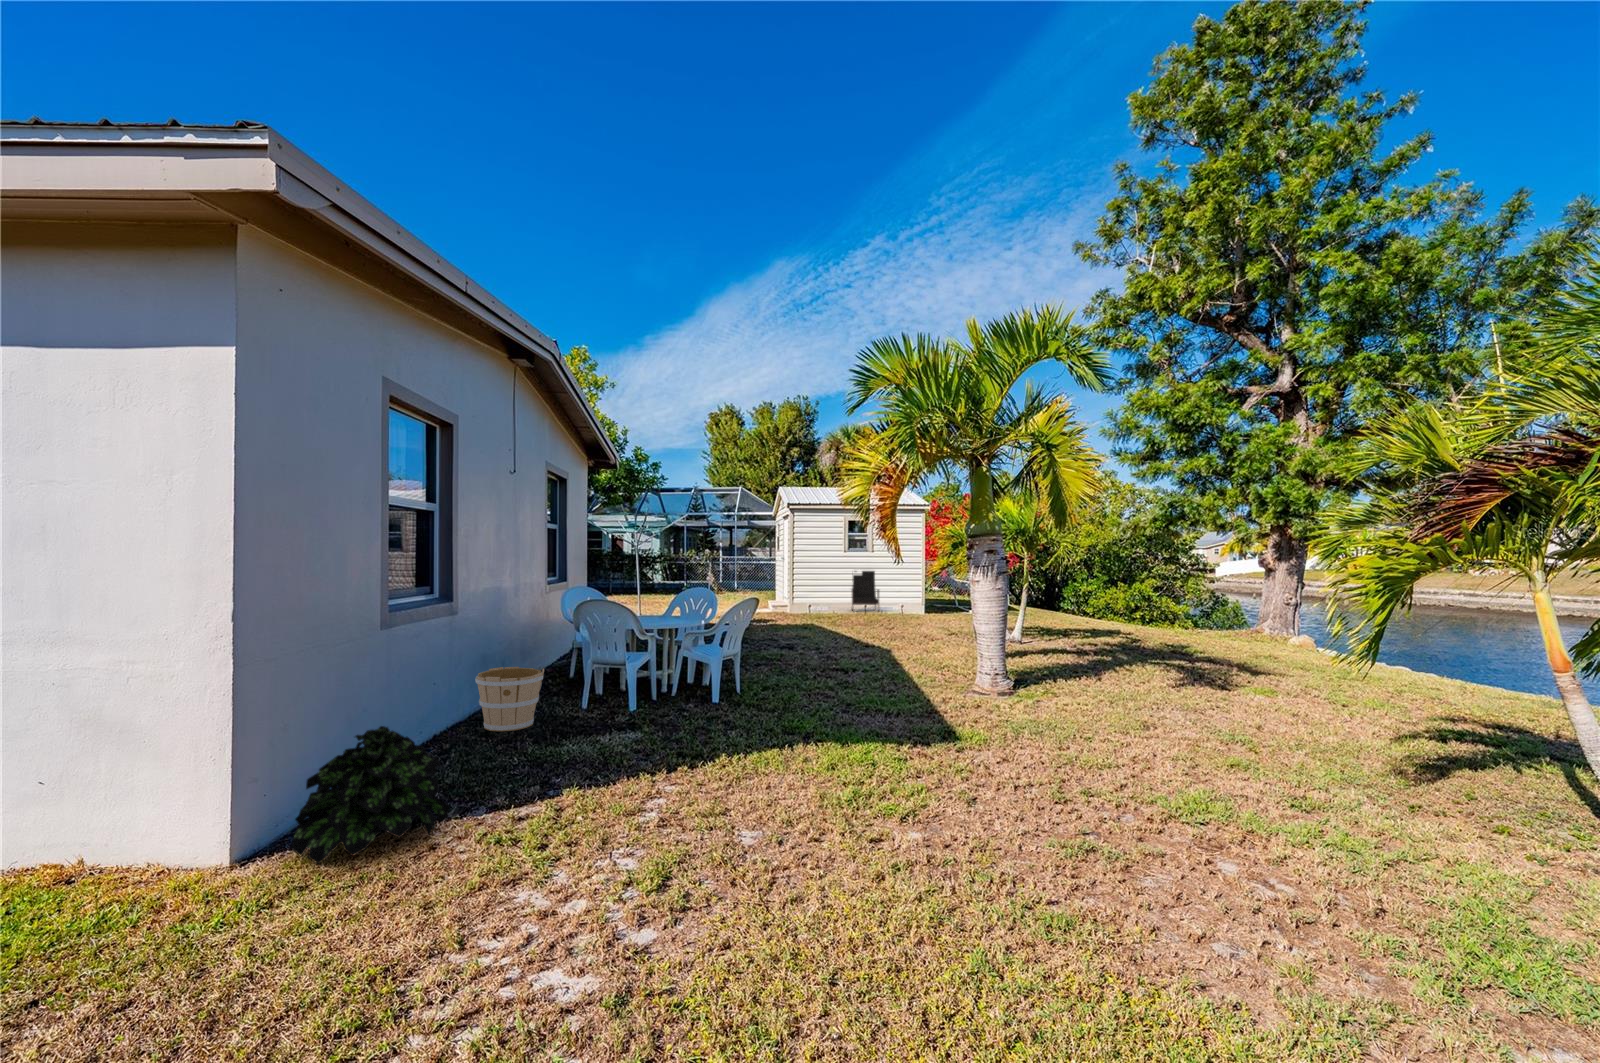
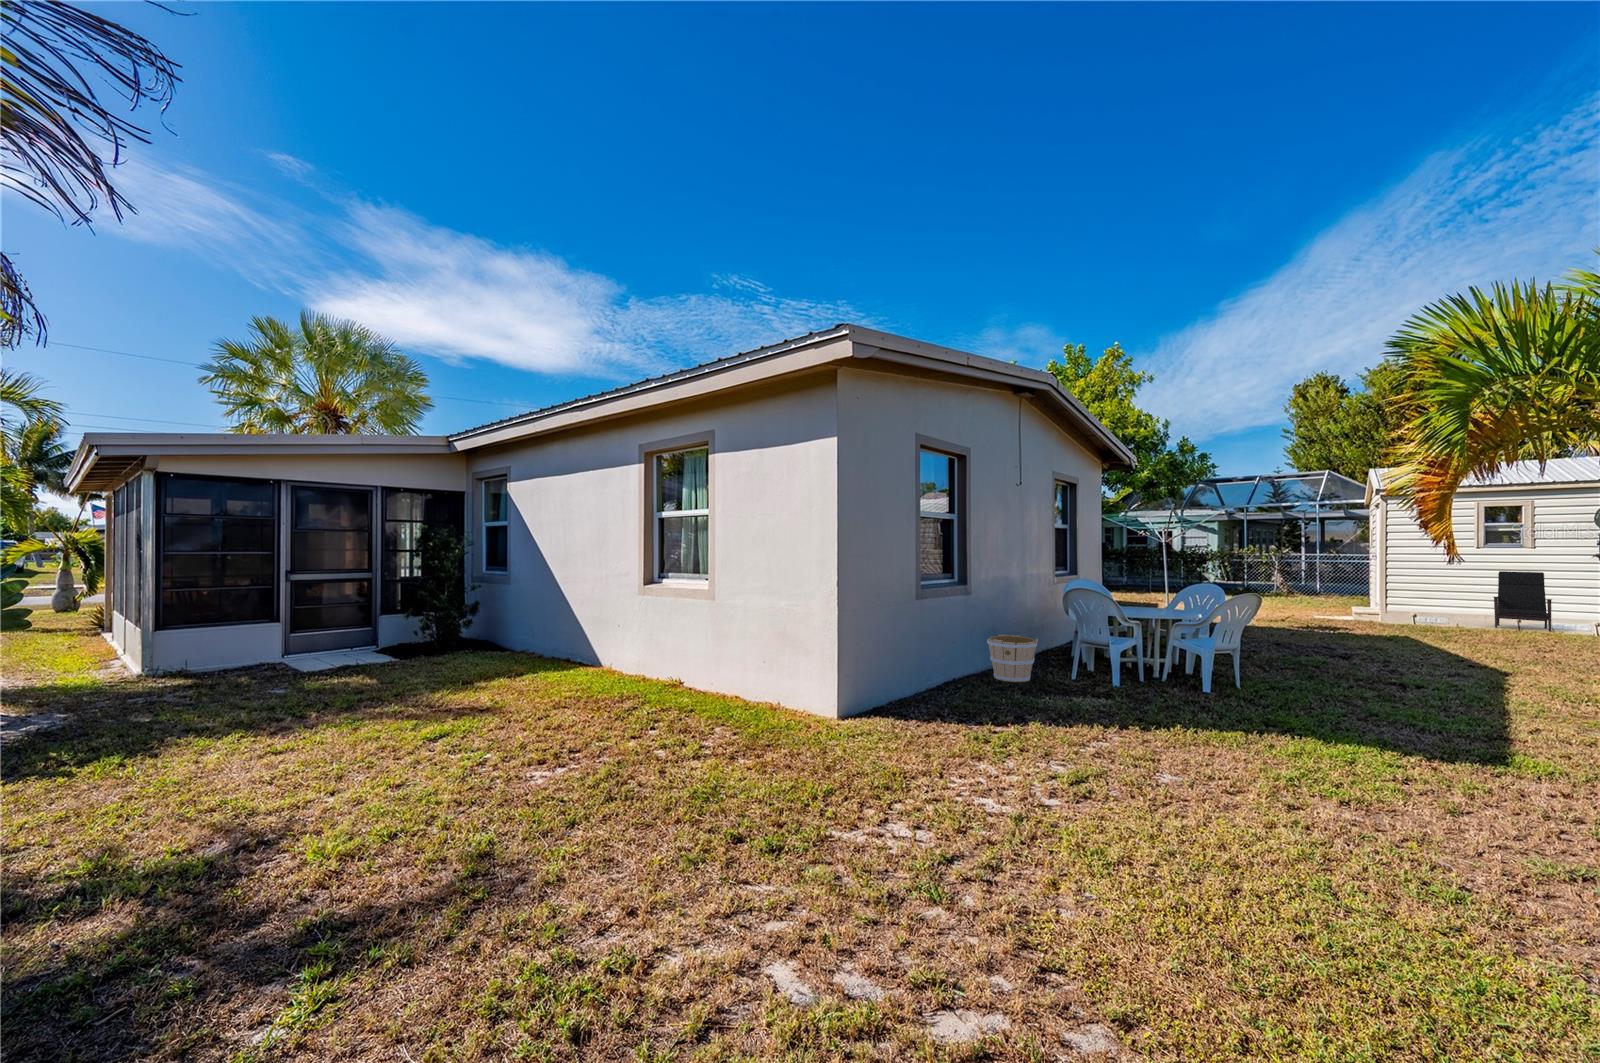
potted plant: present [291,726,450,864] -> none [871,653,952,726]

